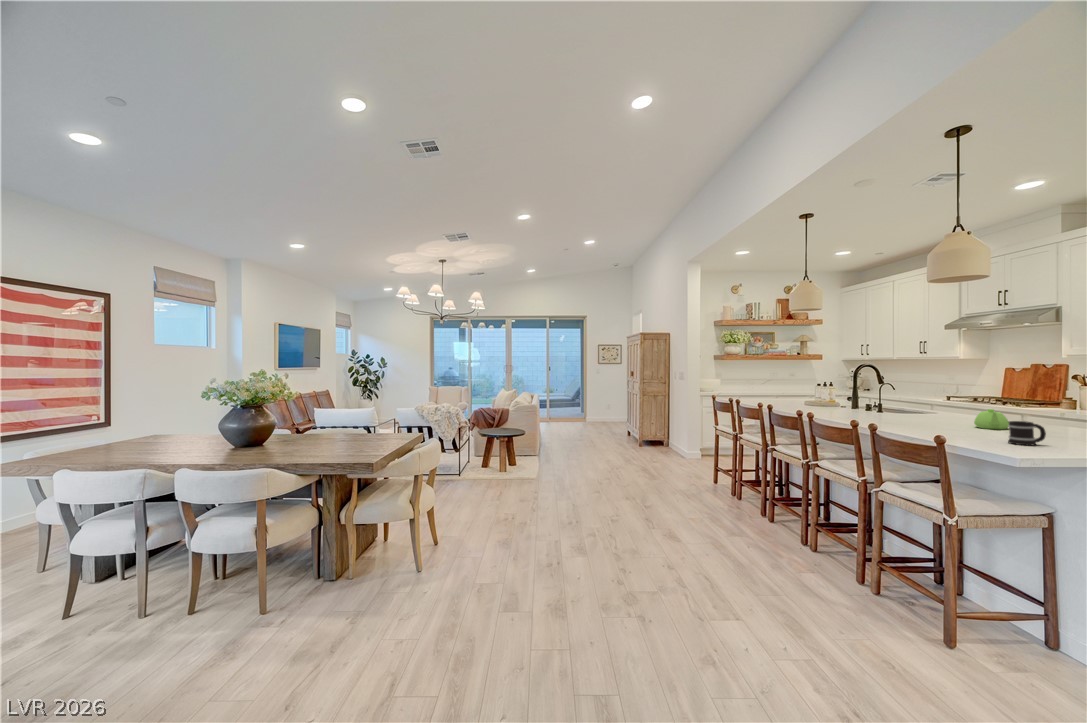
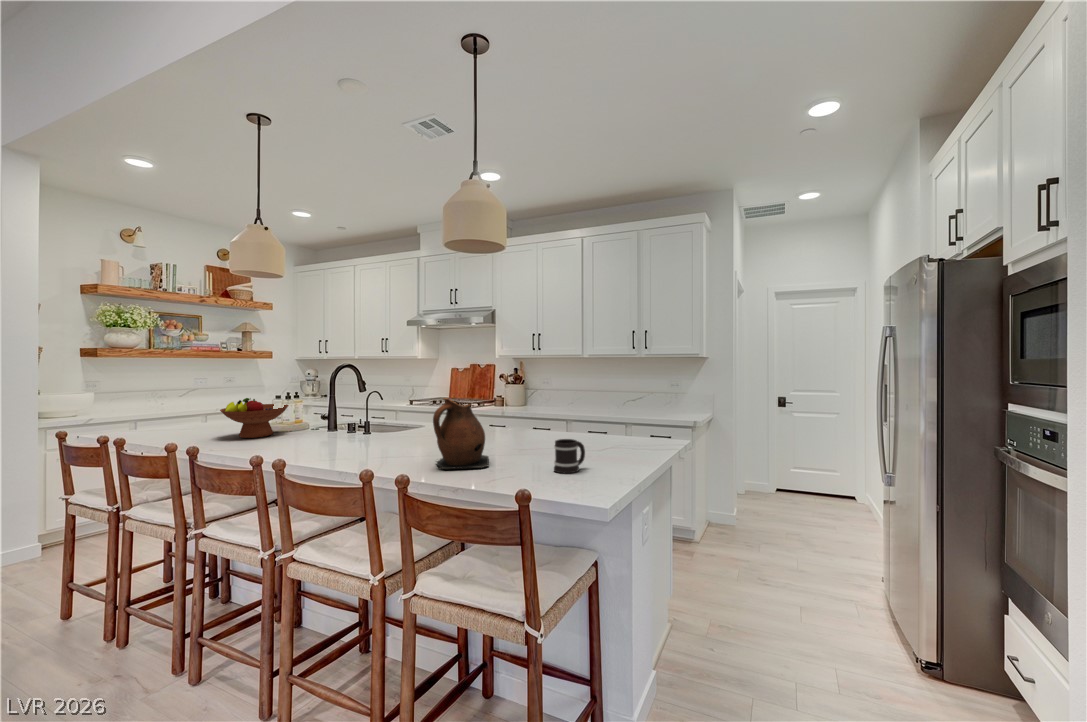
fruit bowl: none [783,384,824,407] -> present [220,398,289,438]
ceramic pitcher: none [906,387,961,435] -> present [433,398,489,469]
teapot: present [974,409,1009,429] -> none [488,421,519,448]

